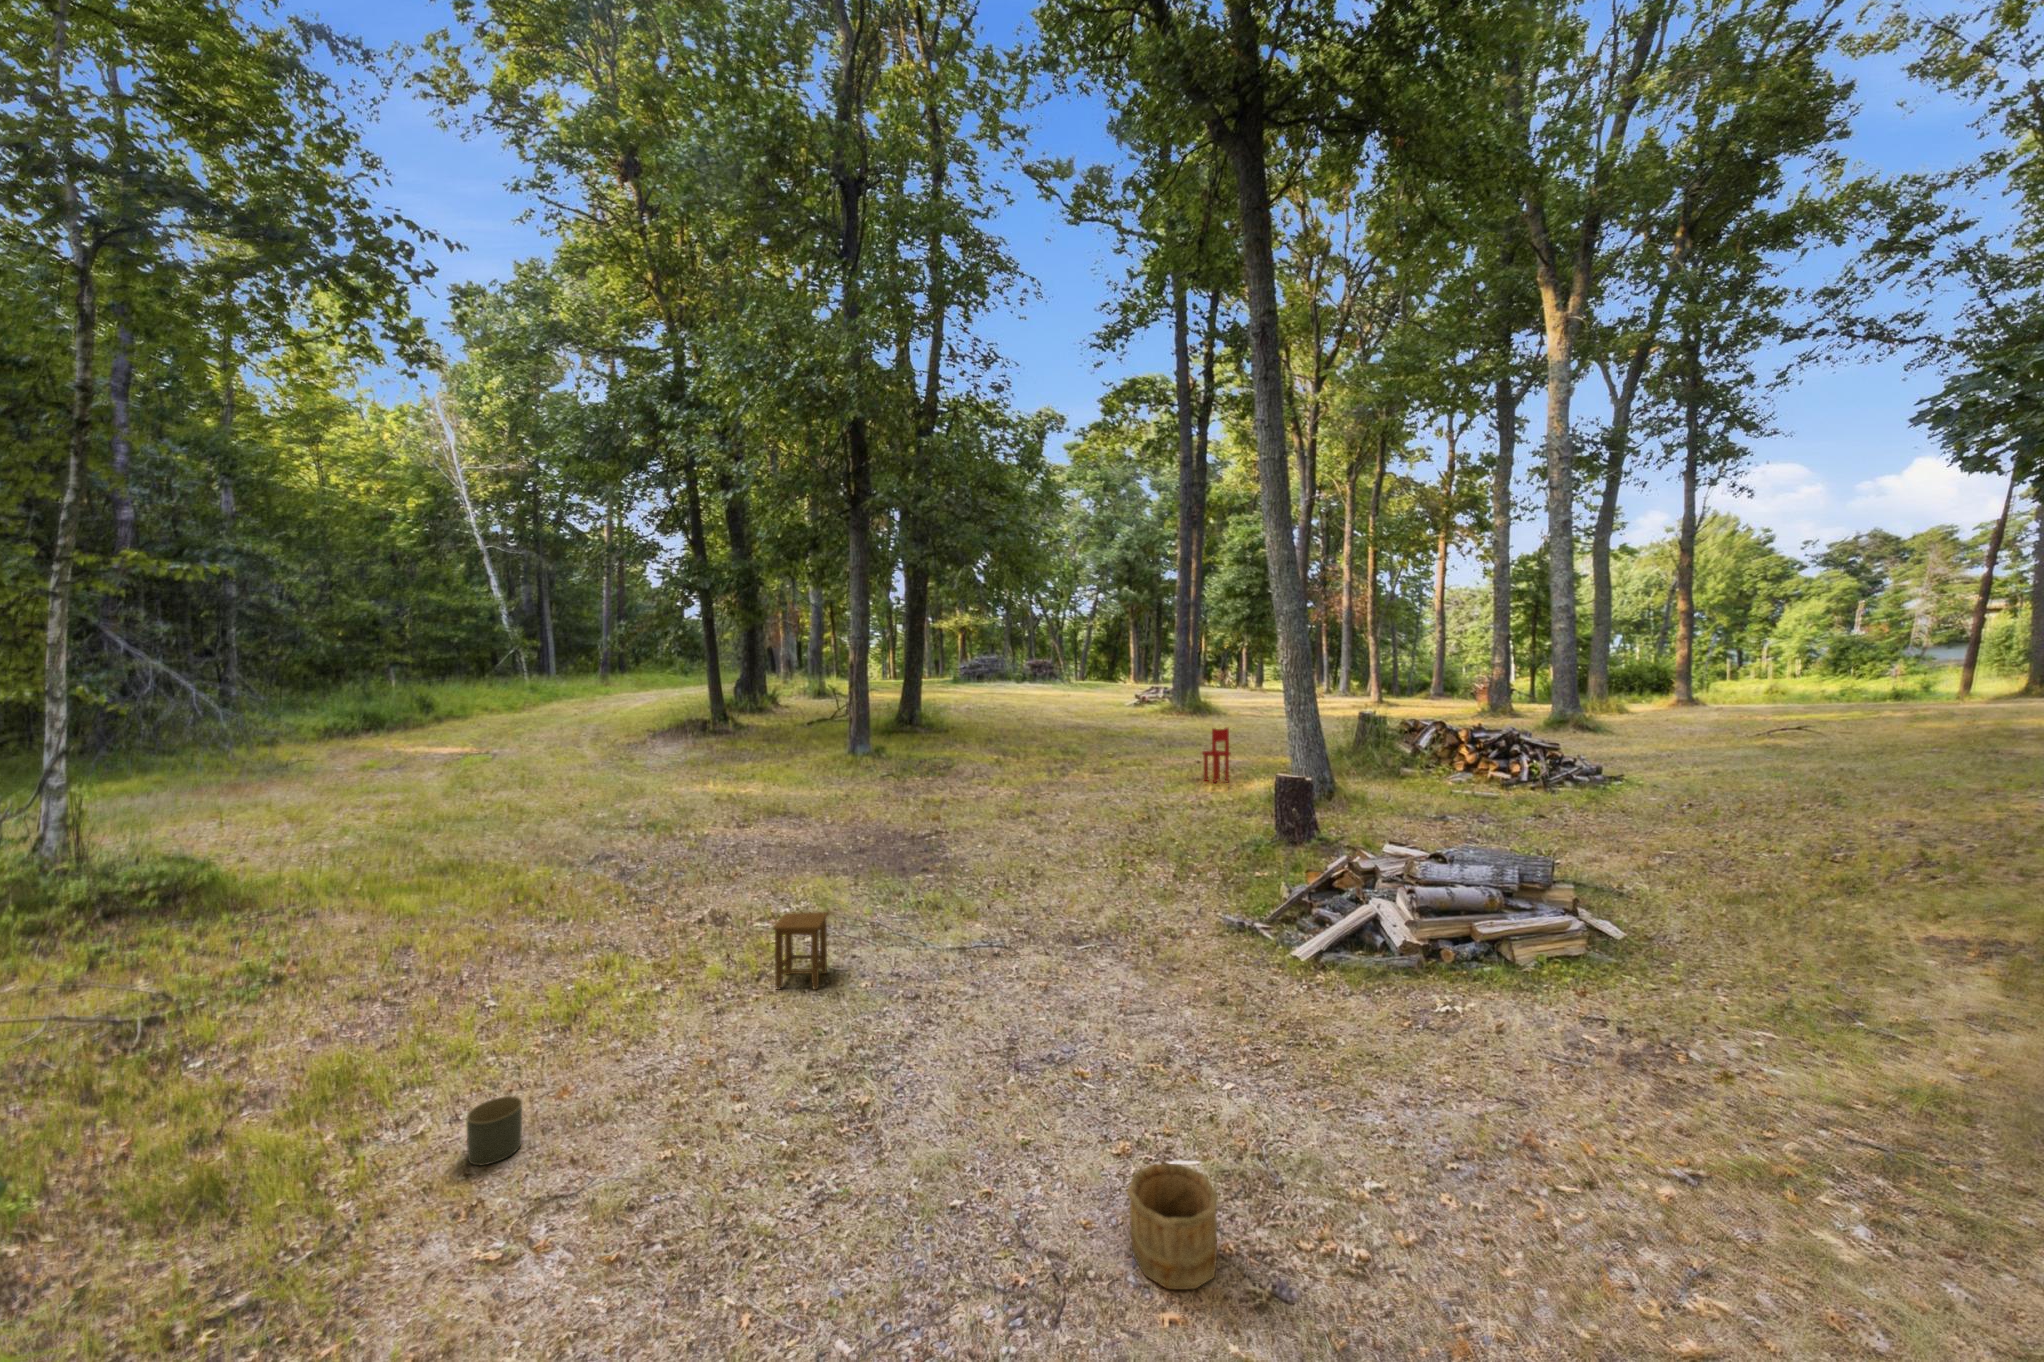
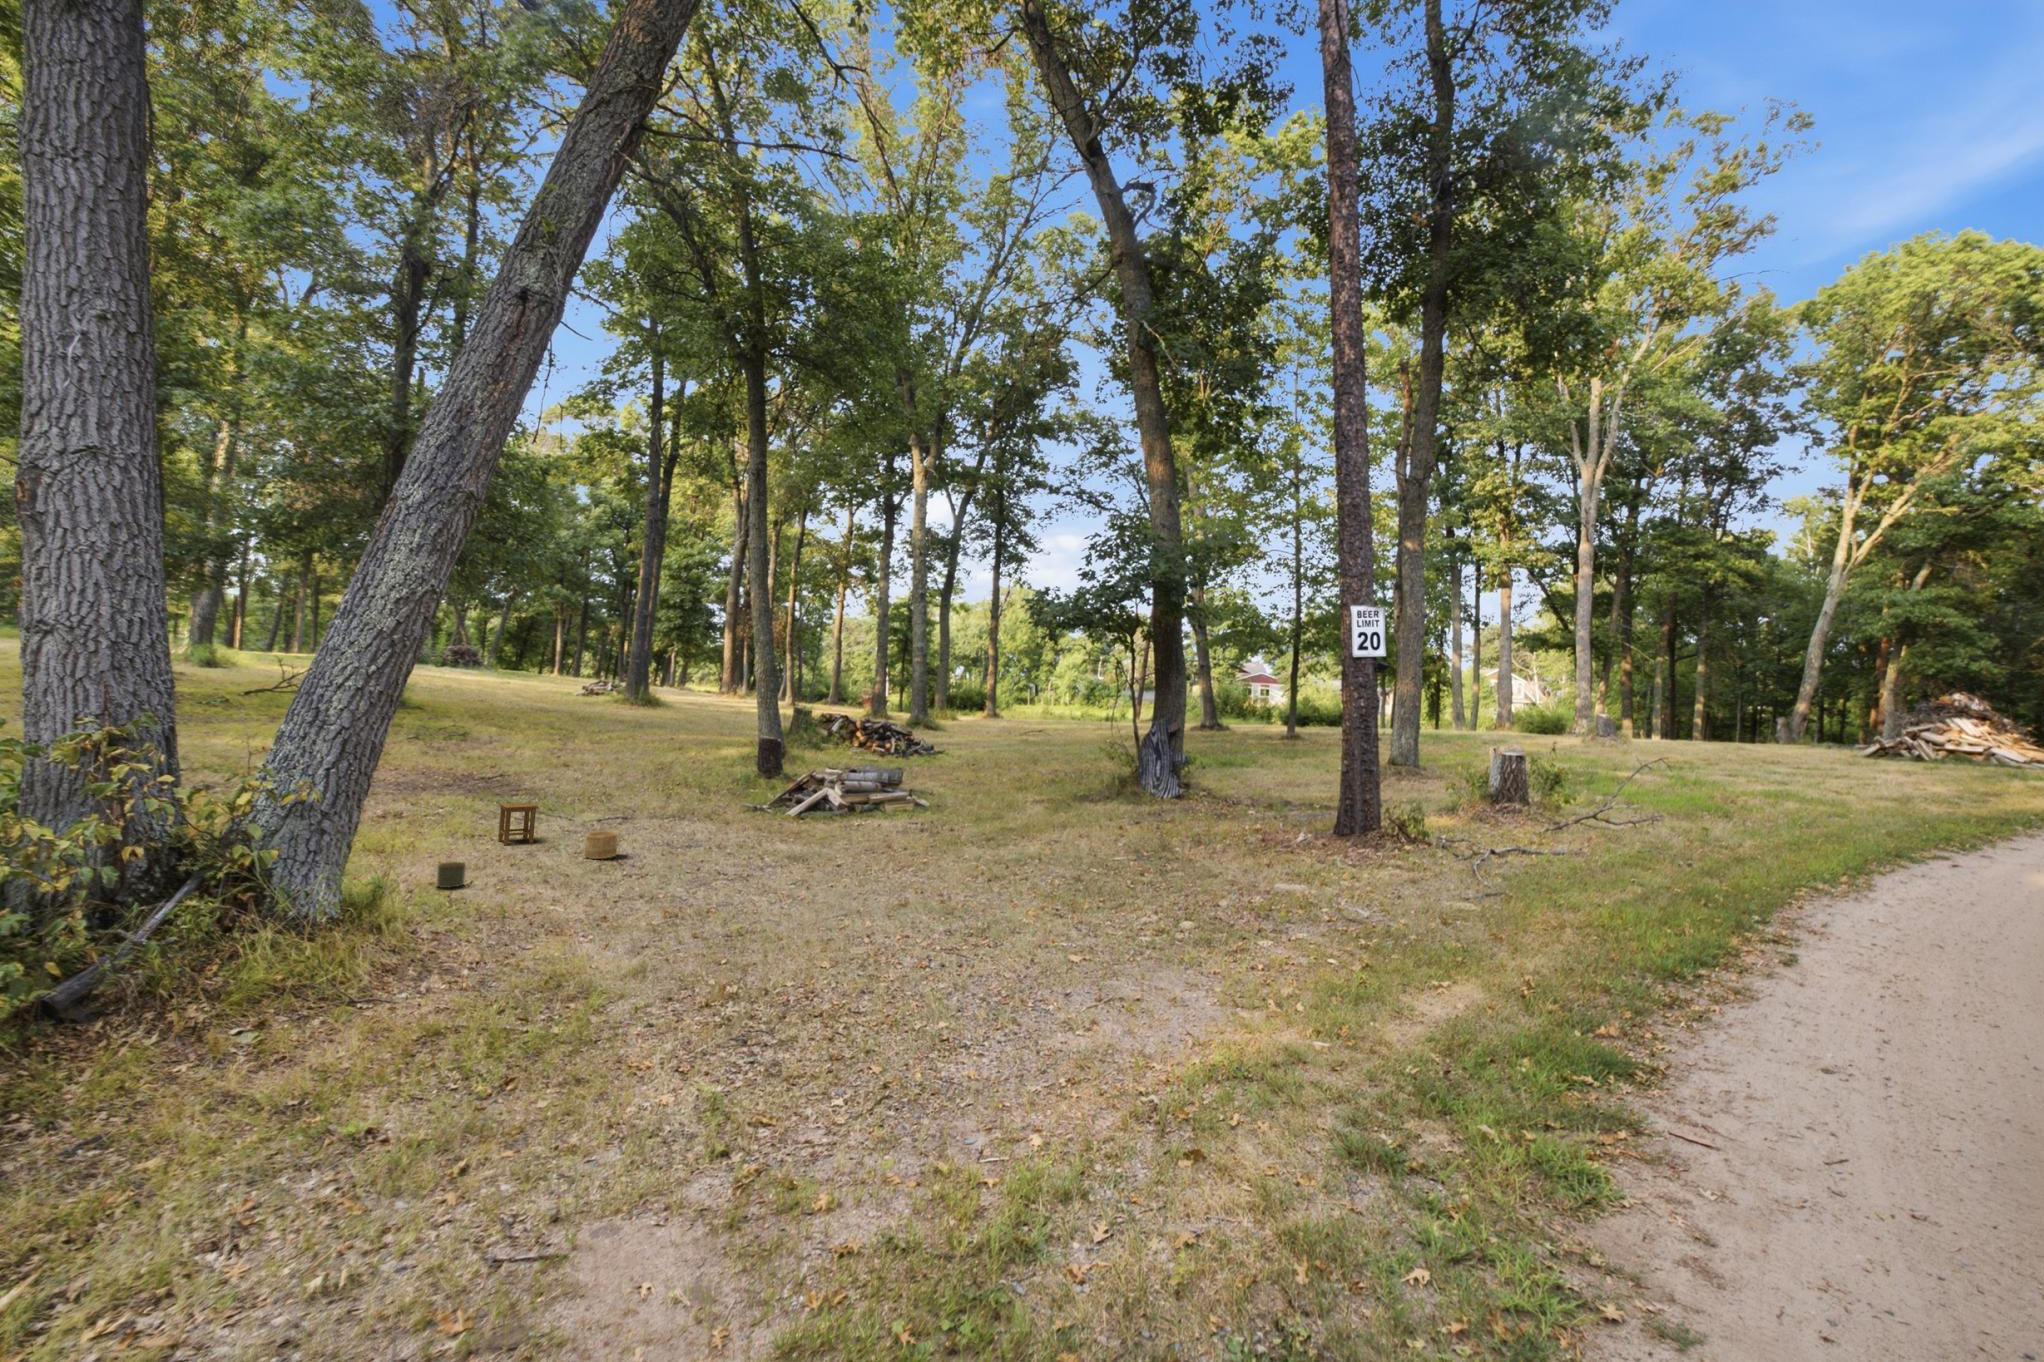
chair: present [1202,728,1231,783] -> none [693,714,715,754]
wooden bucket: present [1127,1163,1218,1289] -> present [585,831,618,859]

